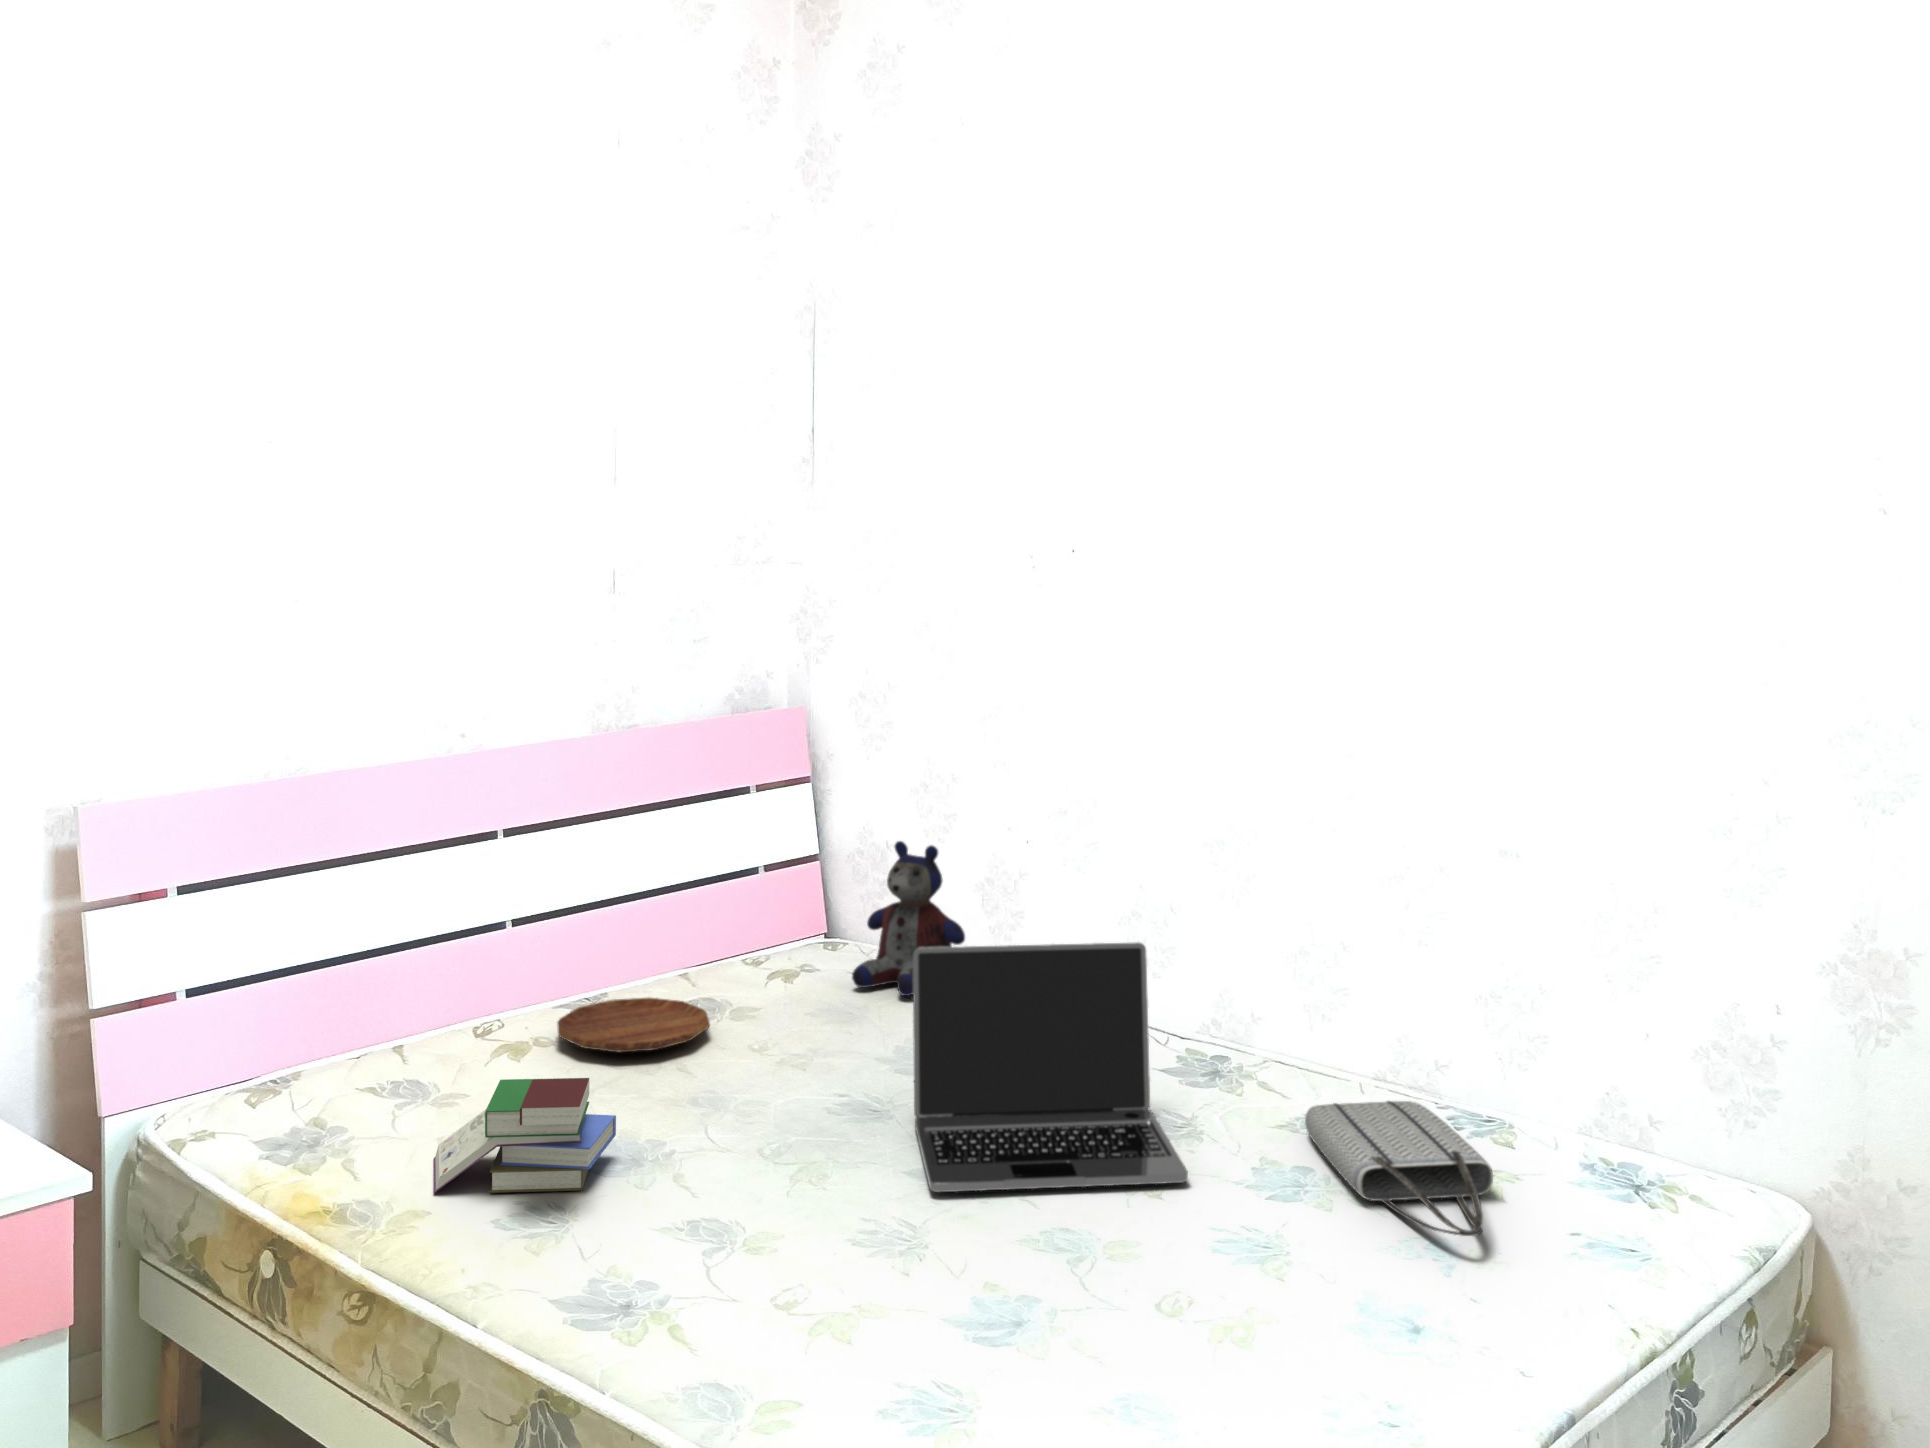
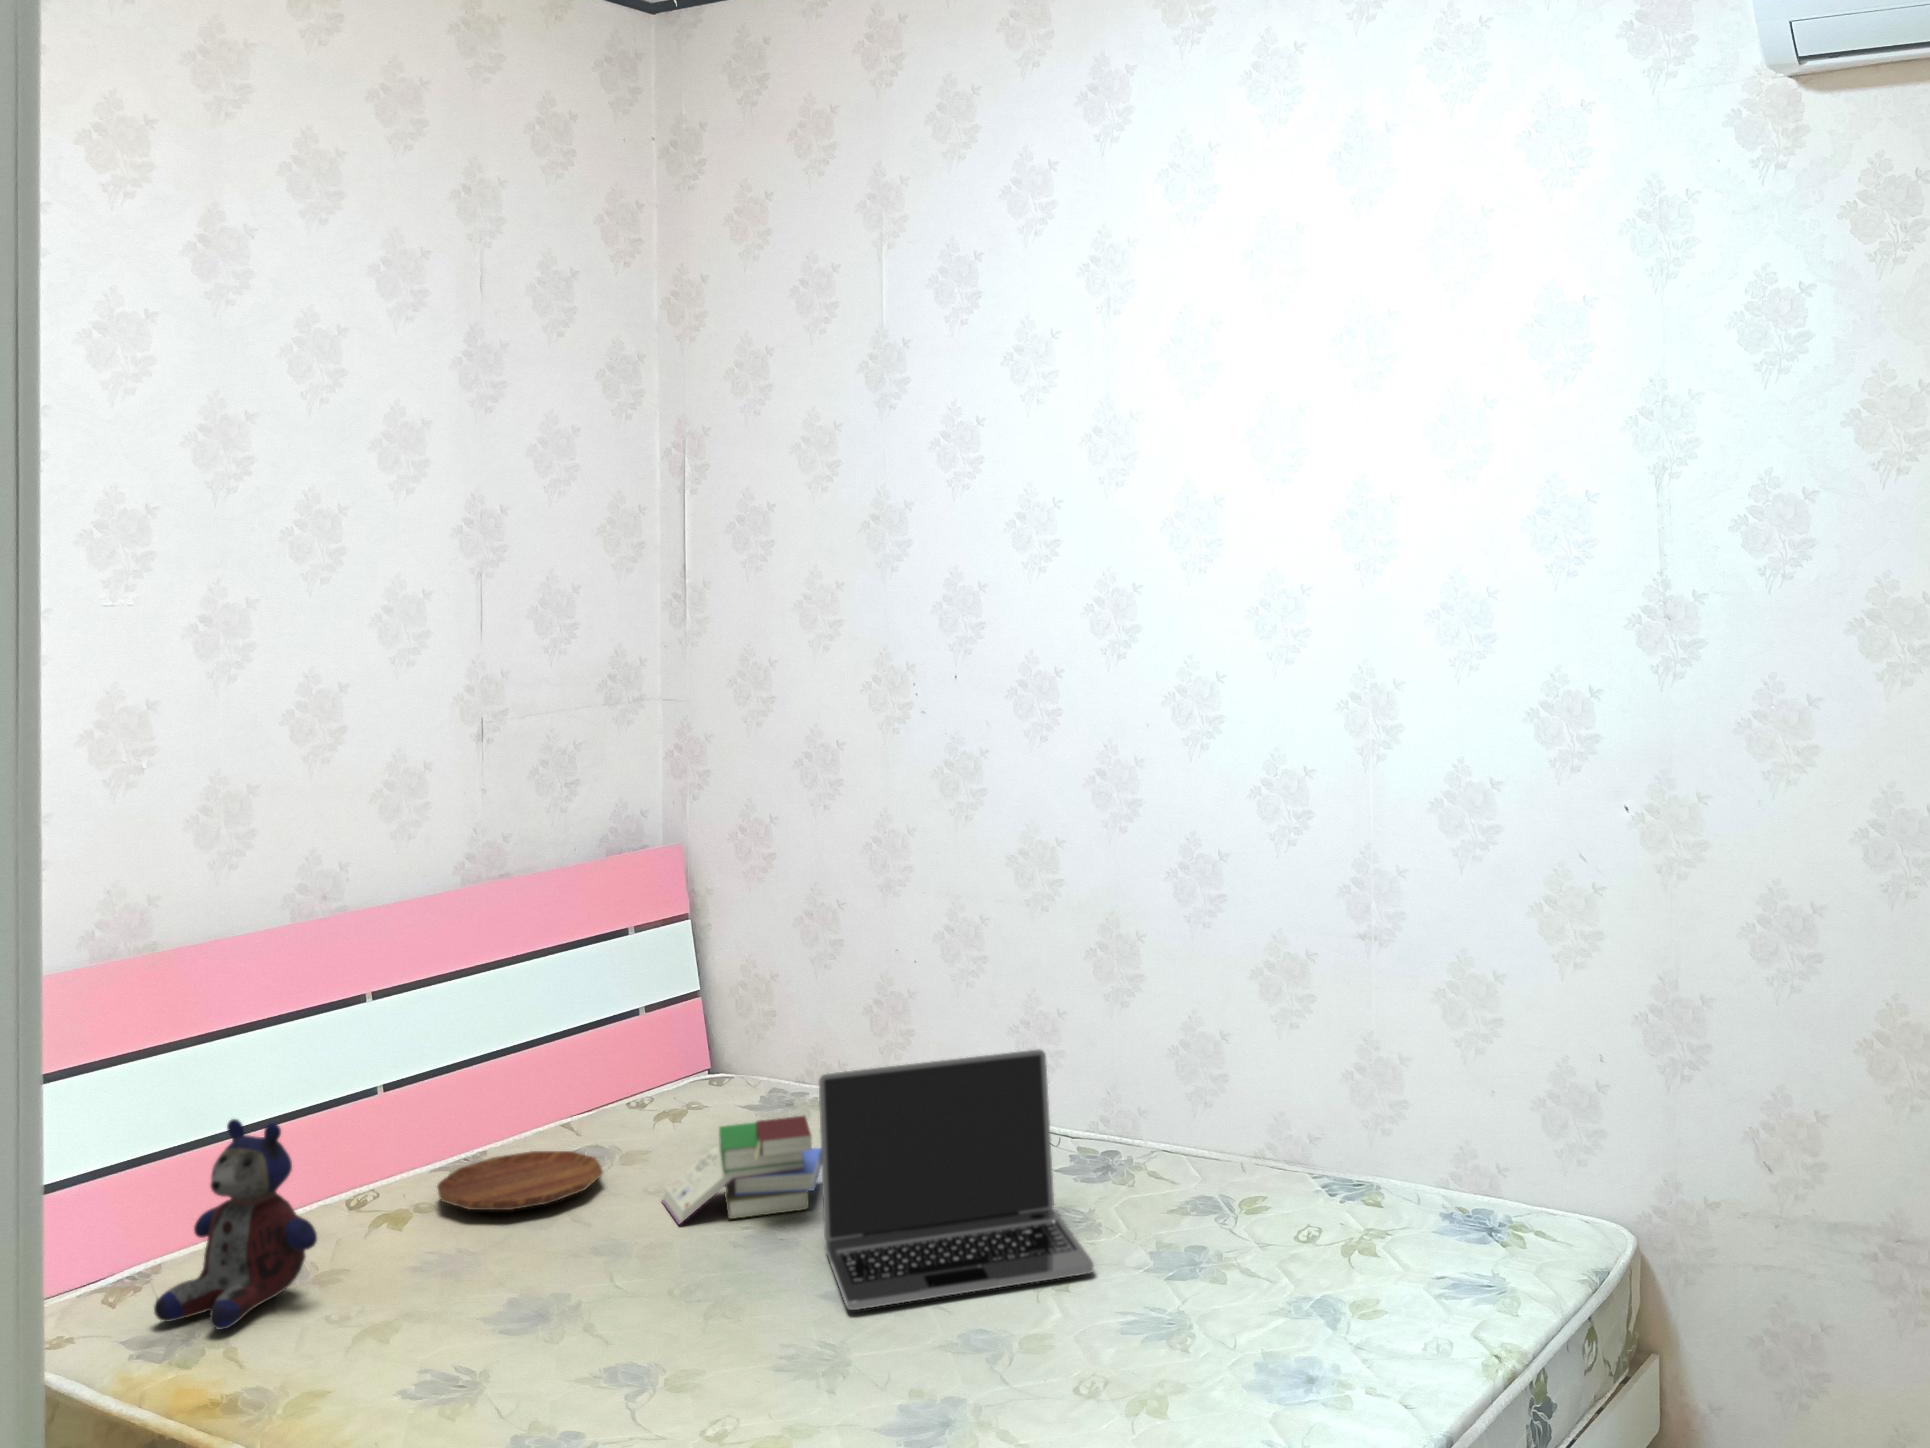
stuffed bear: present [852,841,965,996] -> present [154,1119,317,1330]
book: present [434,1078,616,1193] -> present [662,1116,822,1224]
tote bag: present [1305,1101,1493,1236] -> none [1200,1175,1370,1291]

